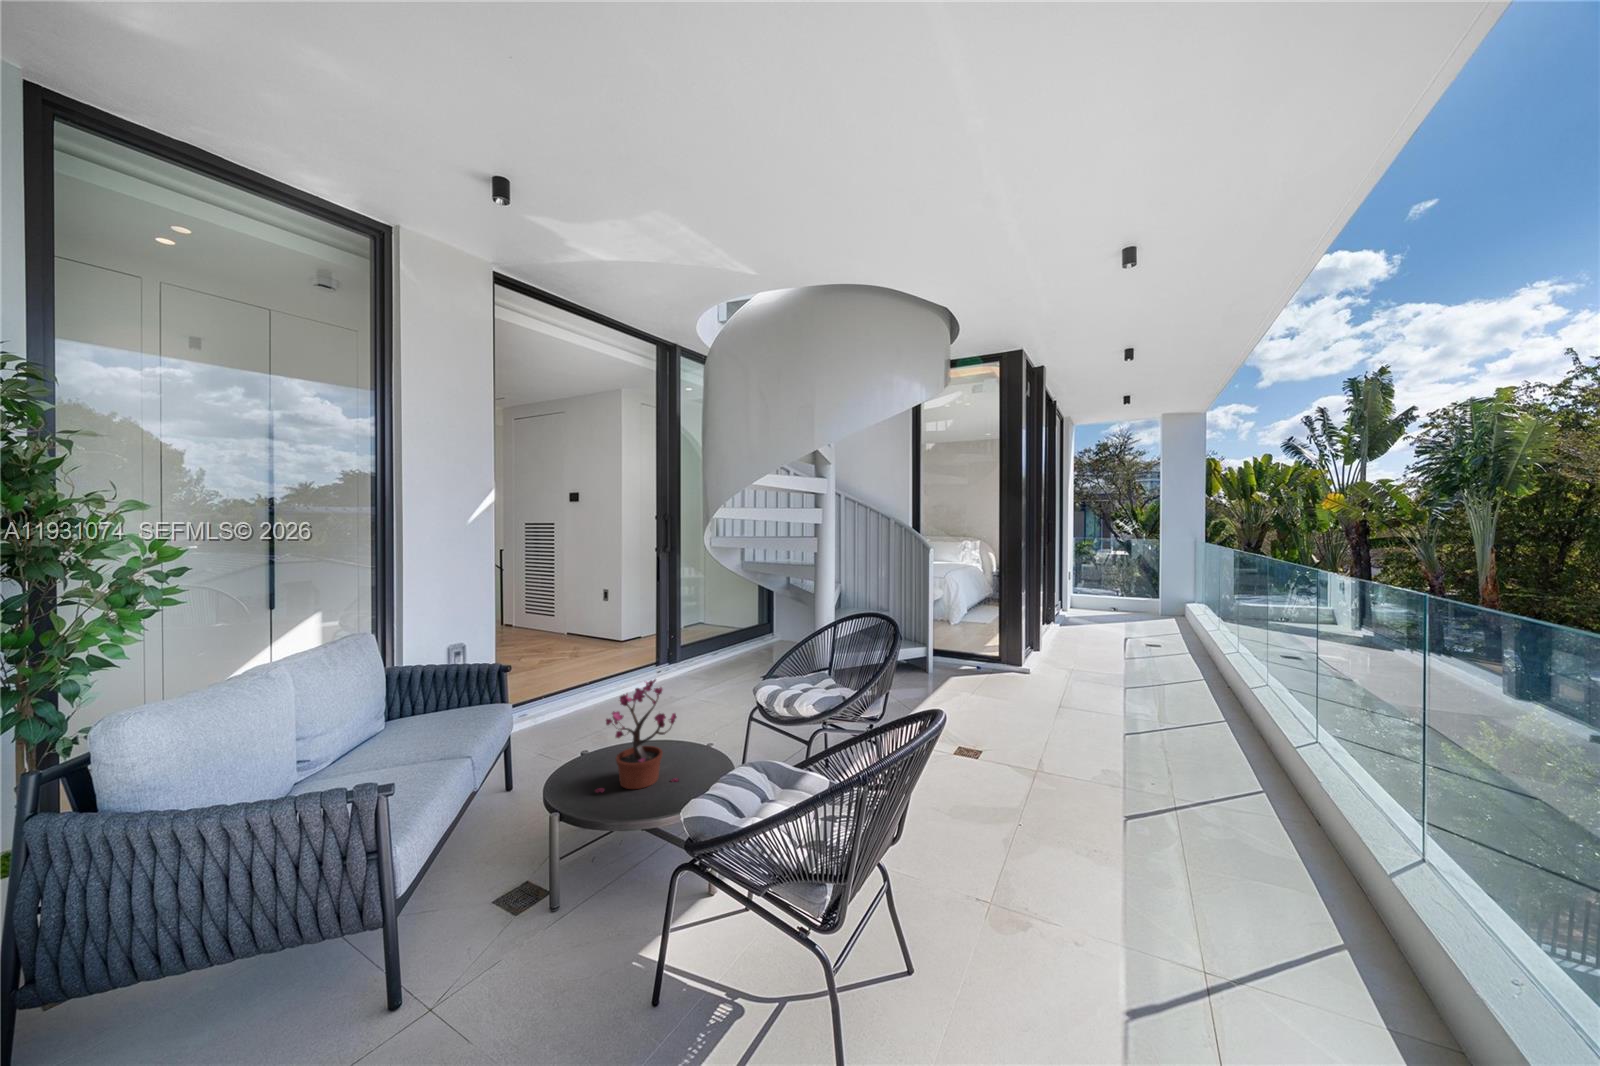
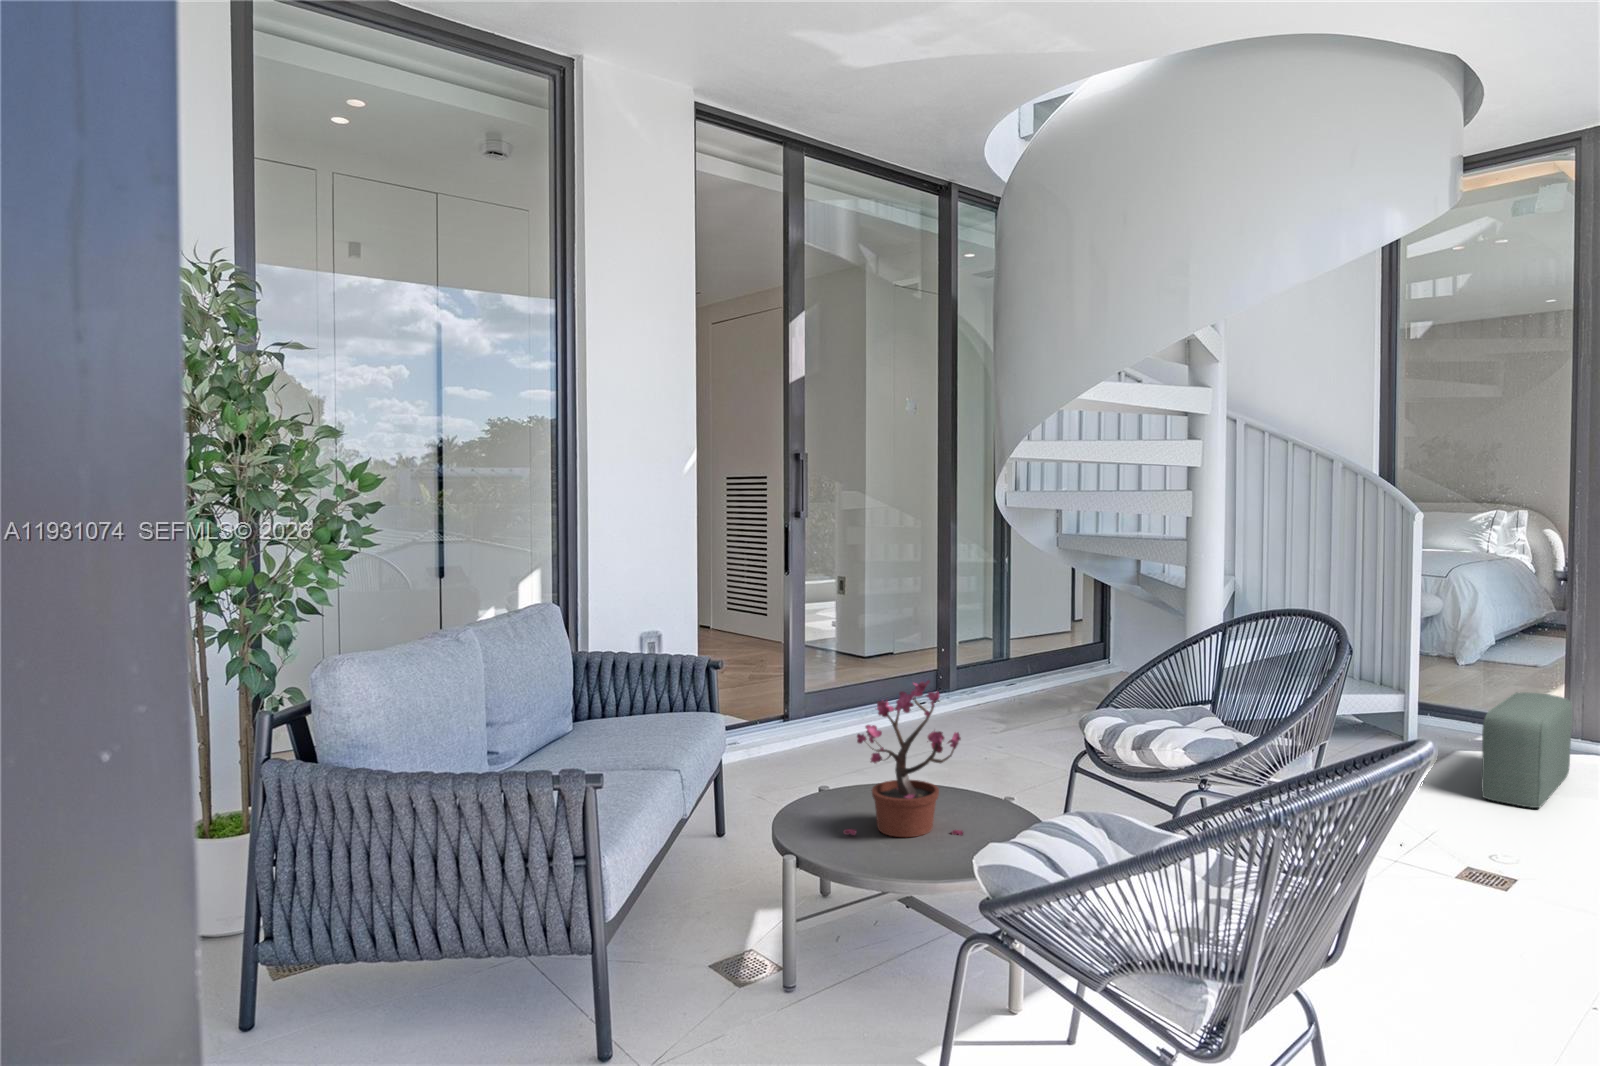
pouf: none [964,644,1003,708] -> present [1481,692,1572,808]

